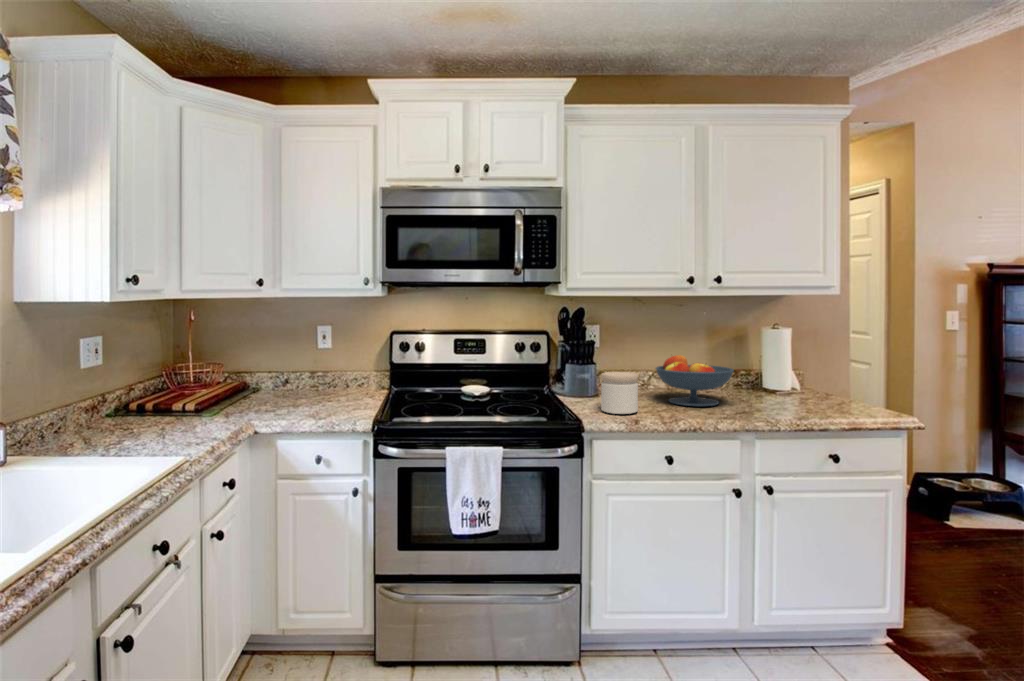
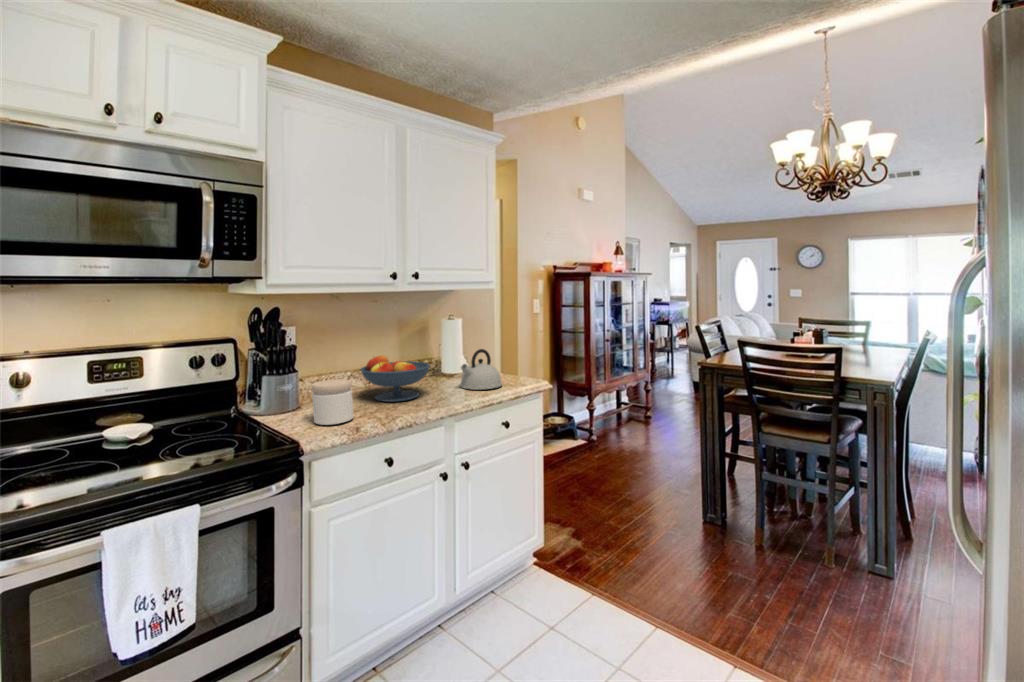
kettle: none [777,359,840,410] -> present [460,349,502,390]

